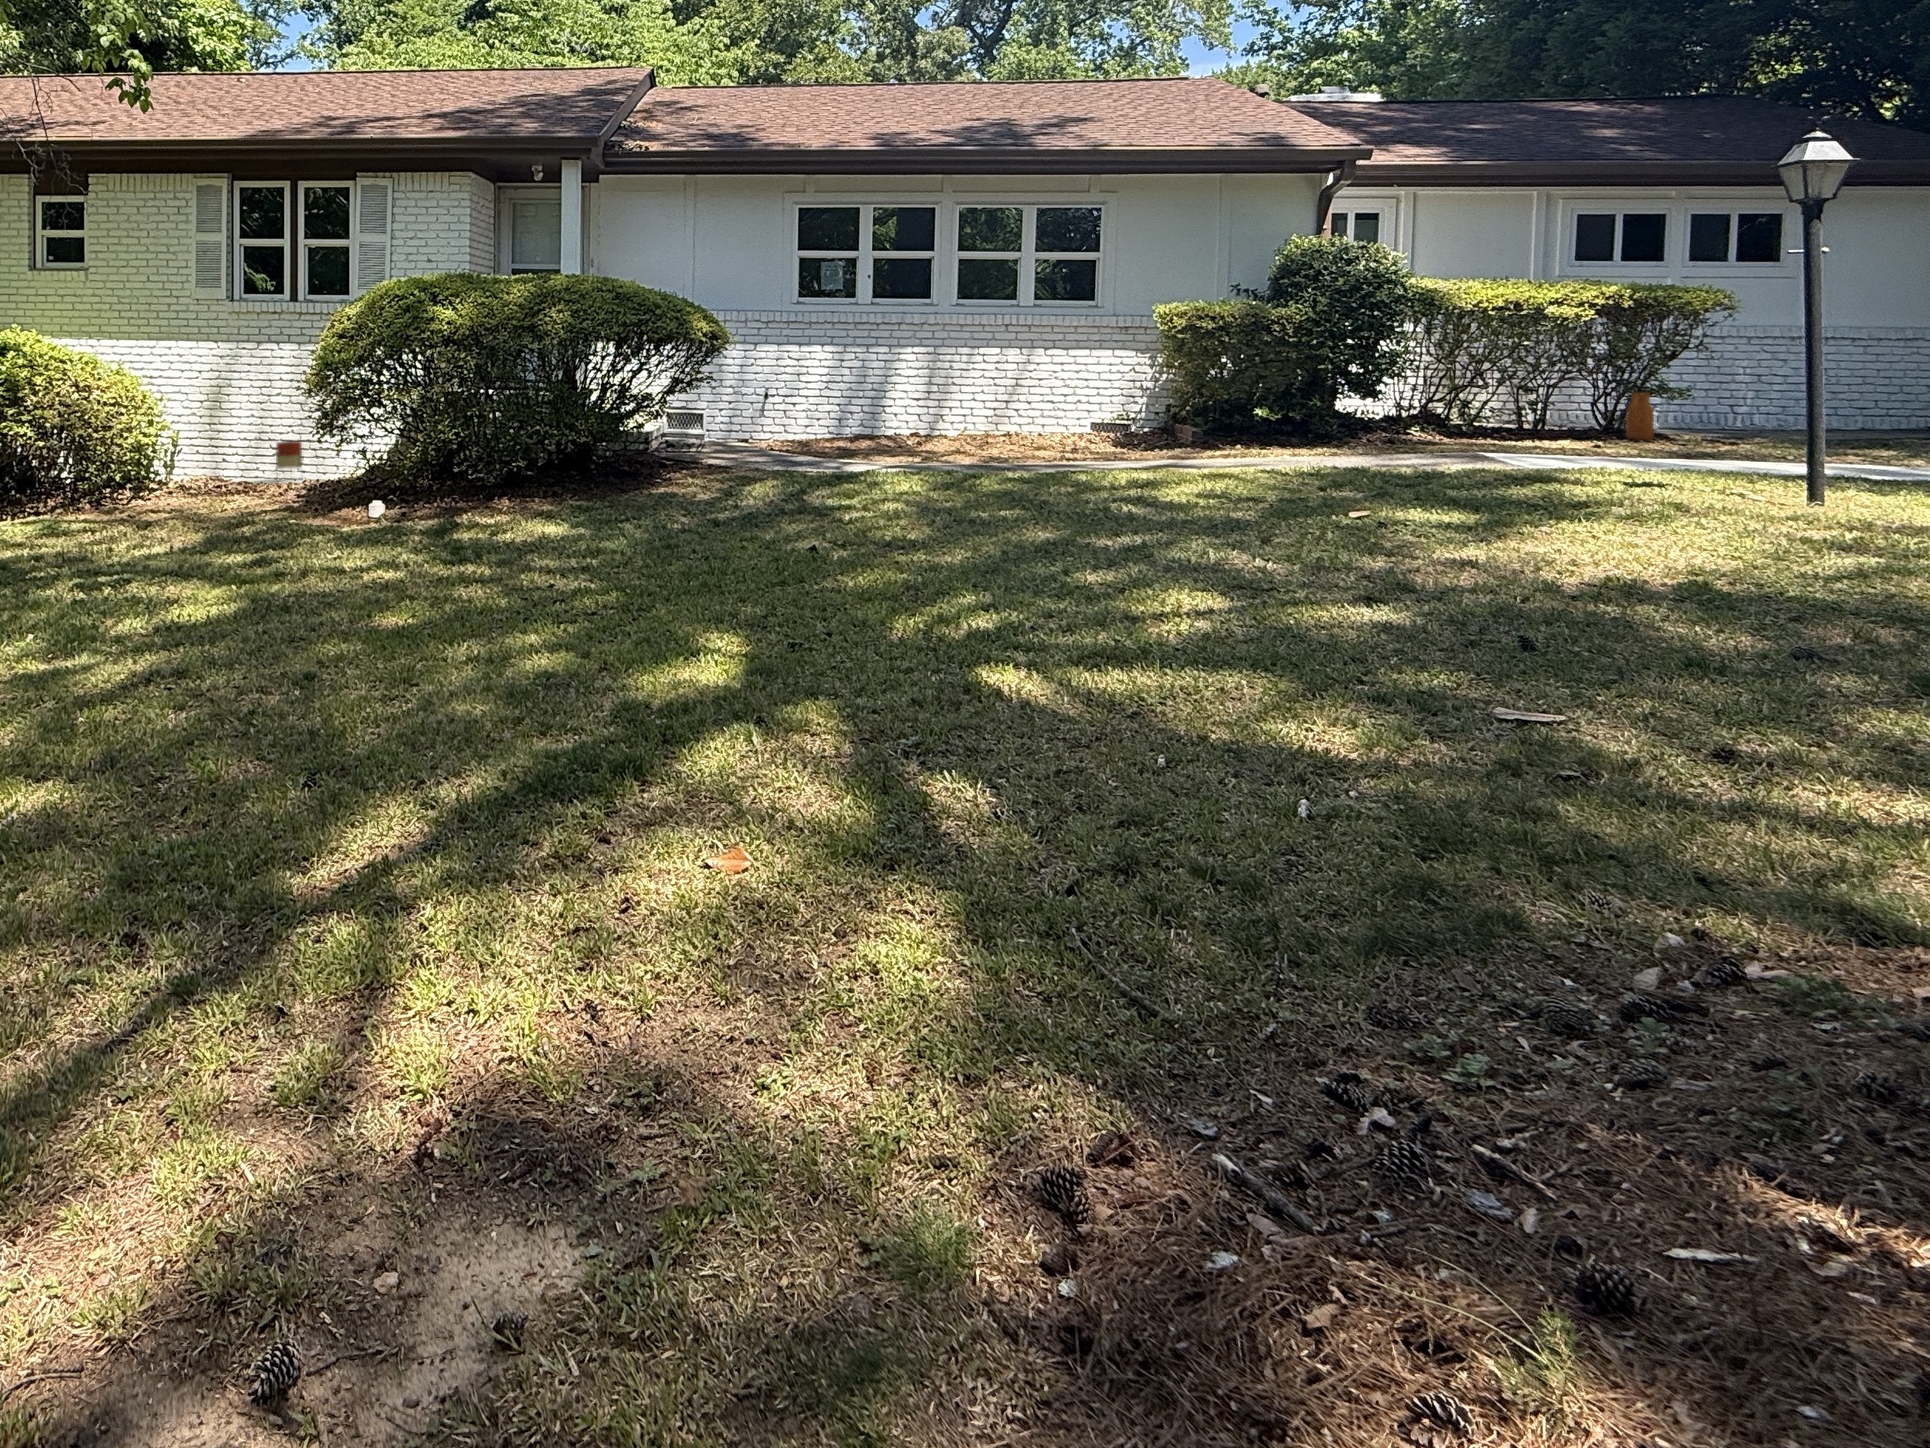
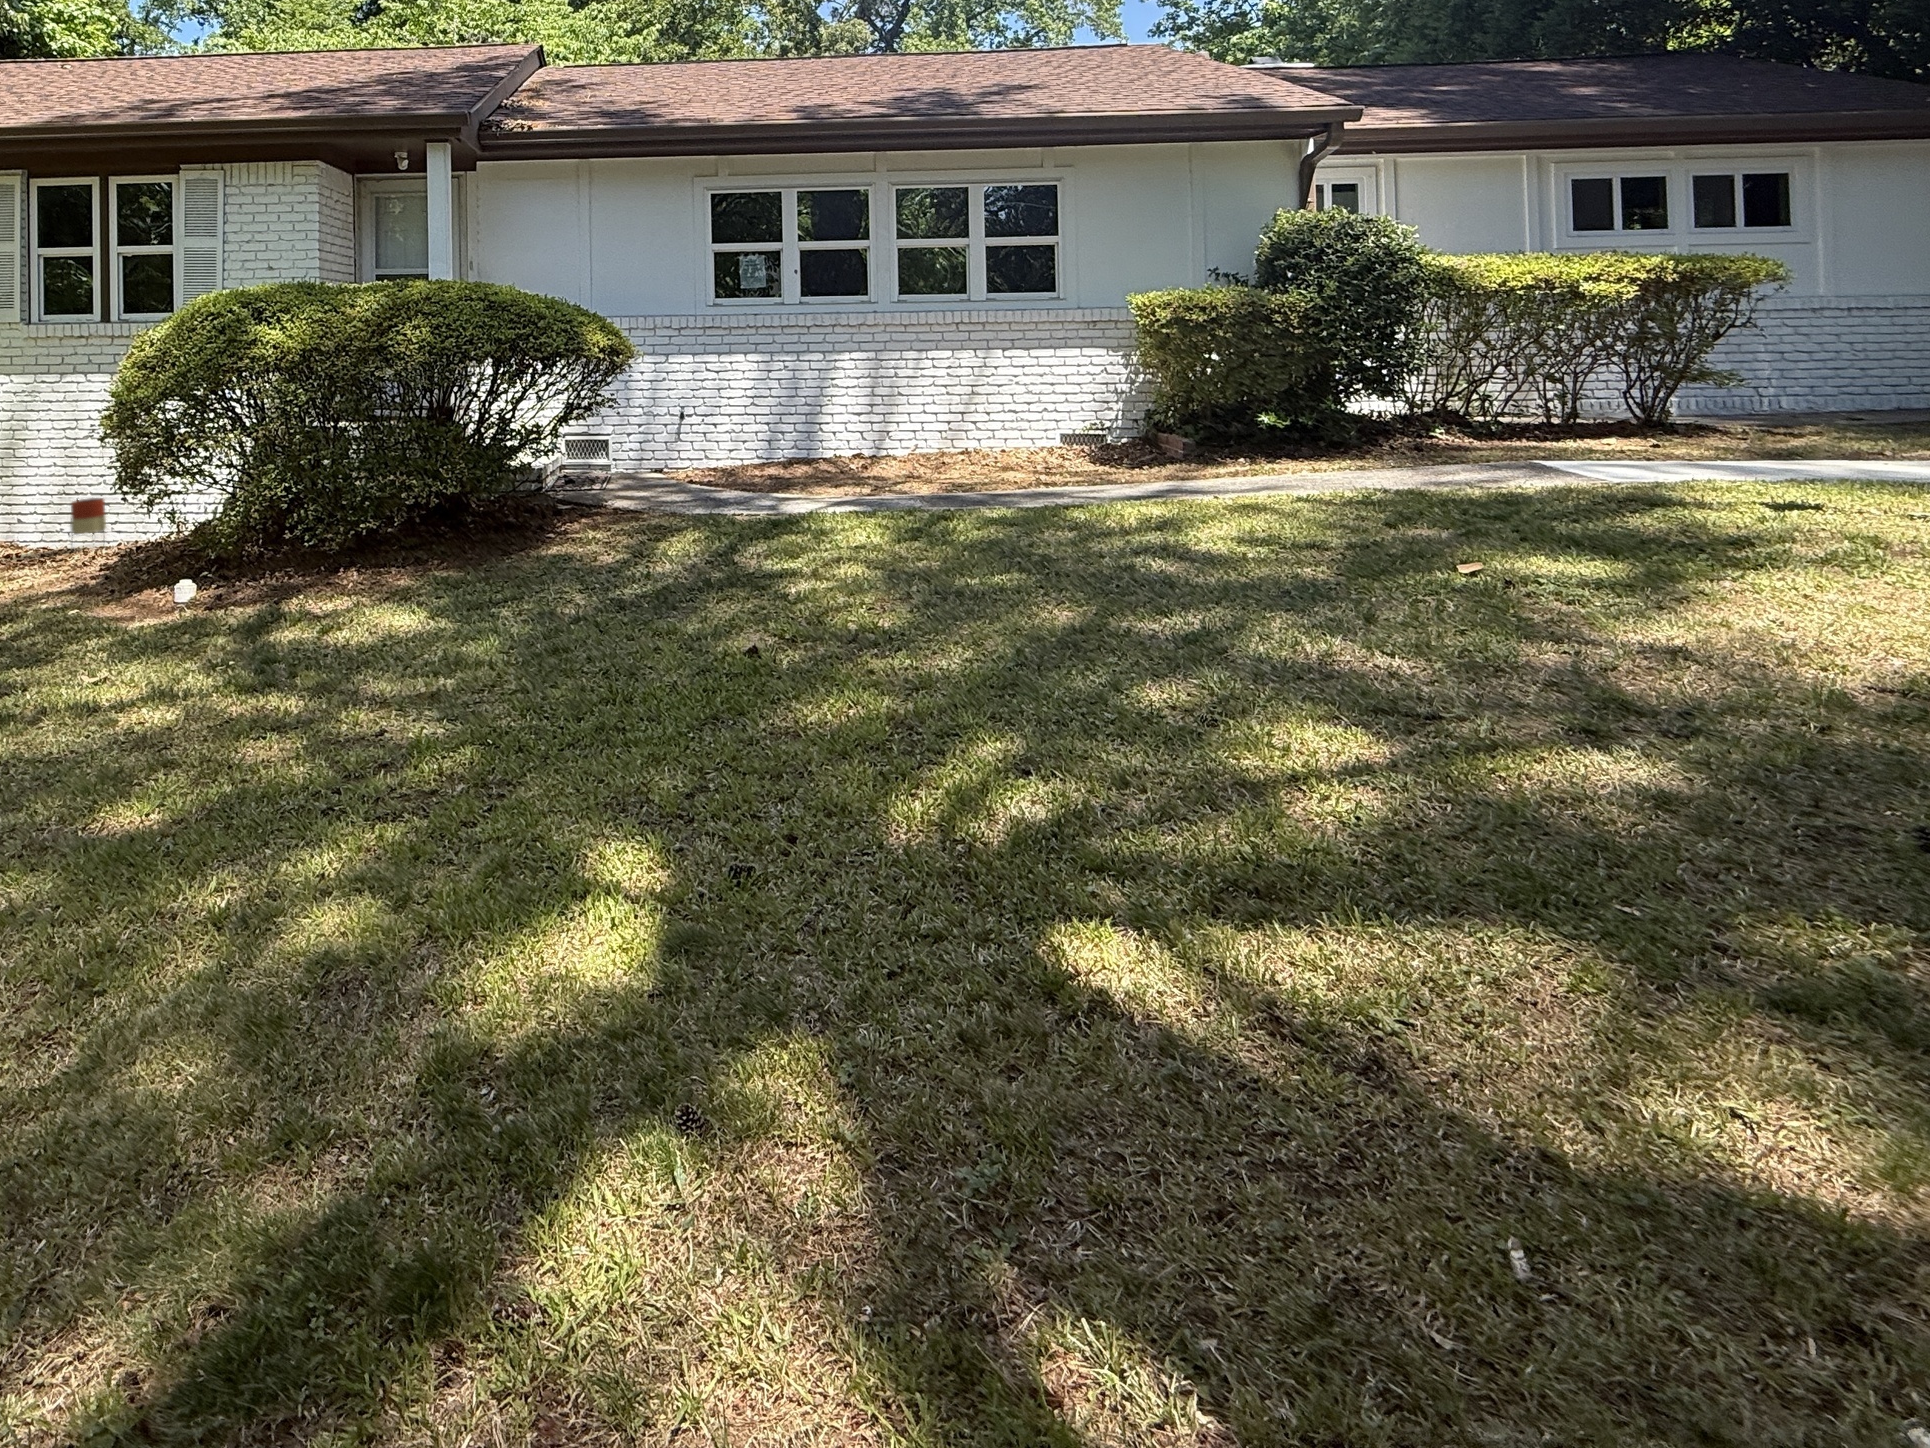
watering can: present [1626,393,1654,440] -> none [1663,372,1698,430]

